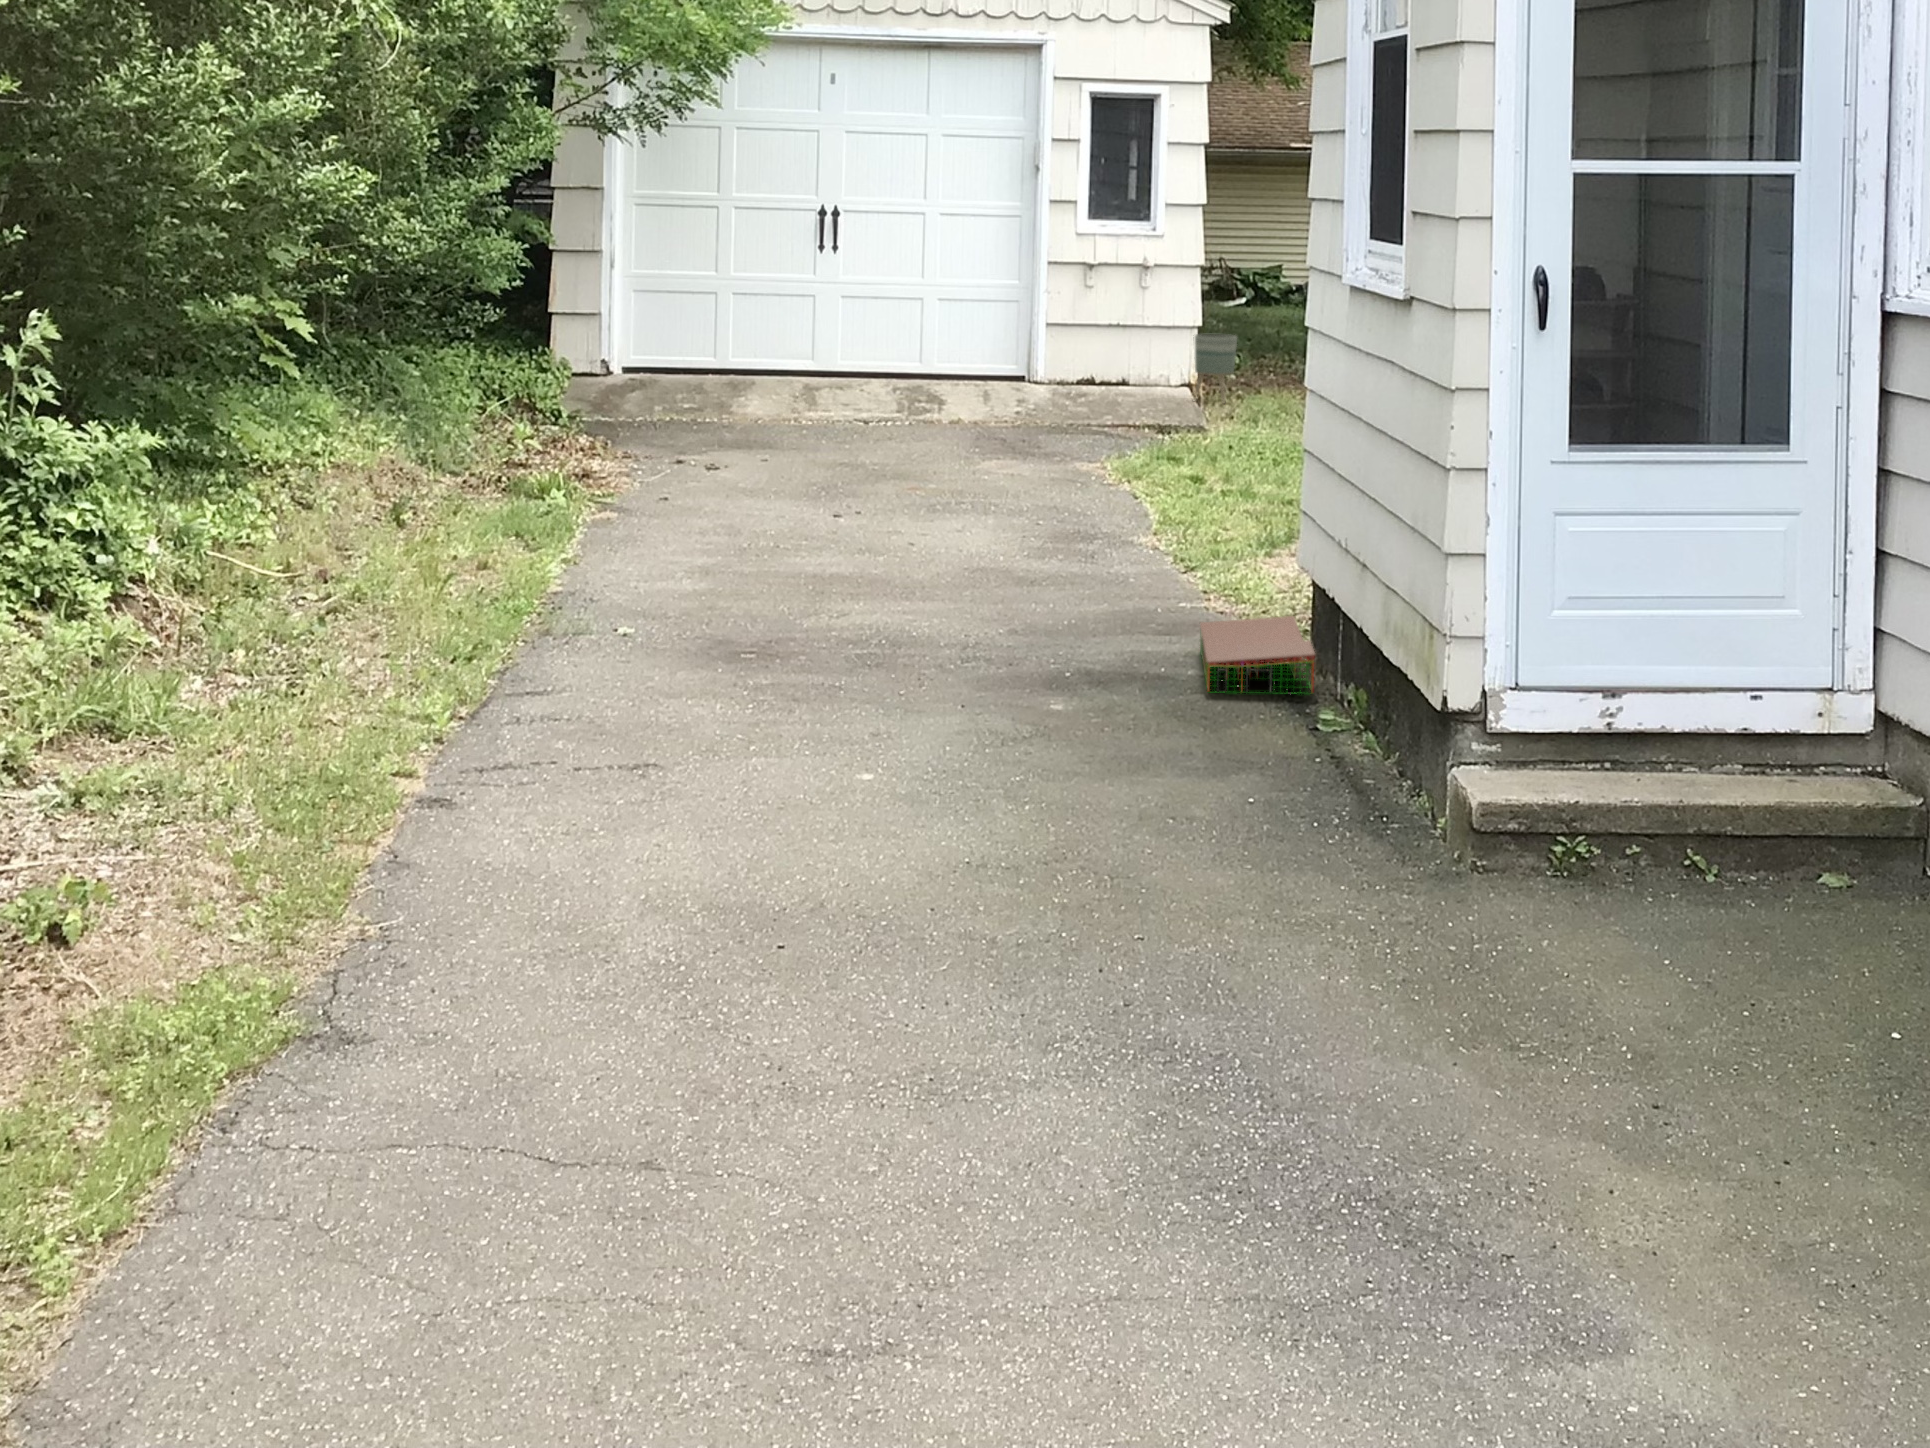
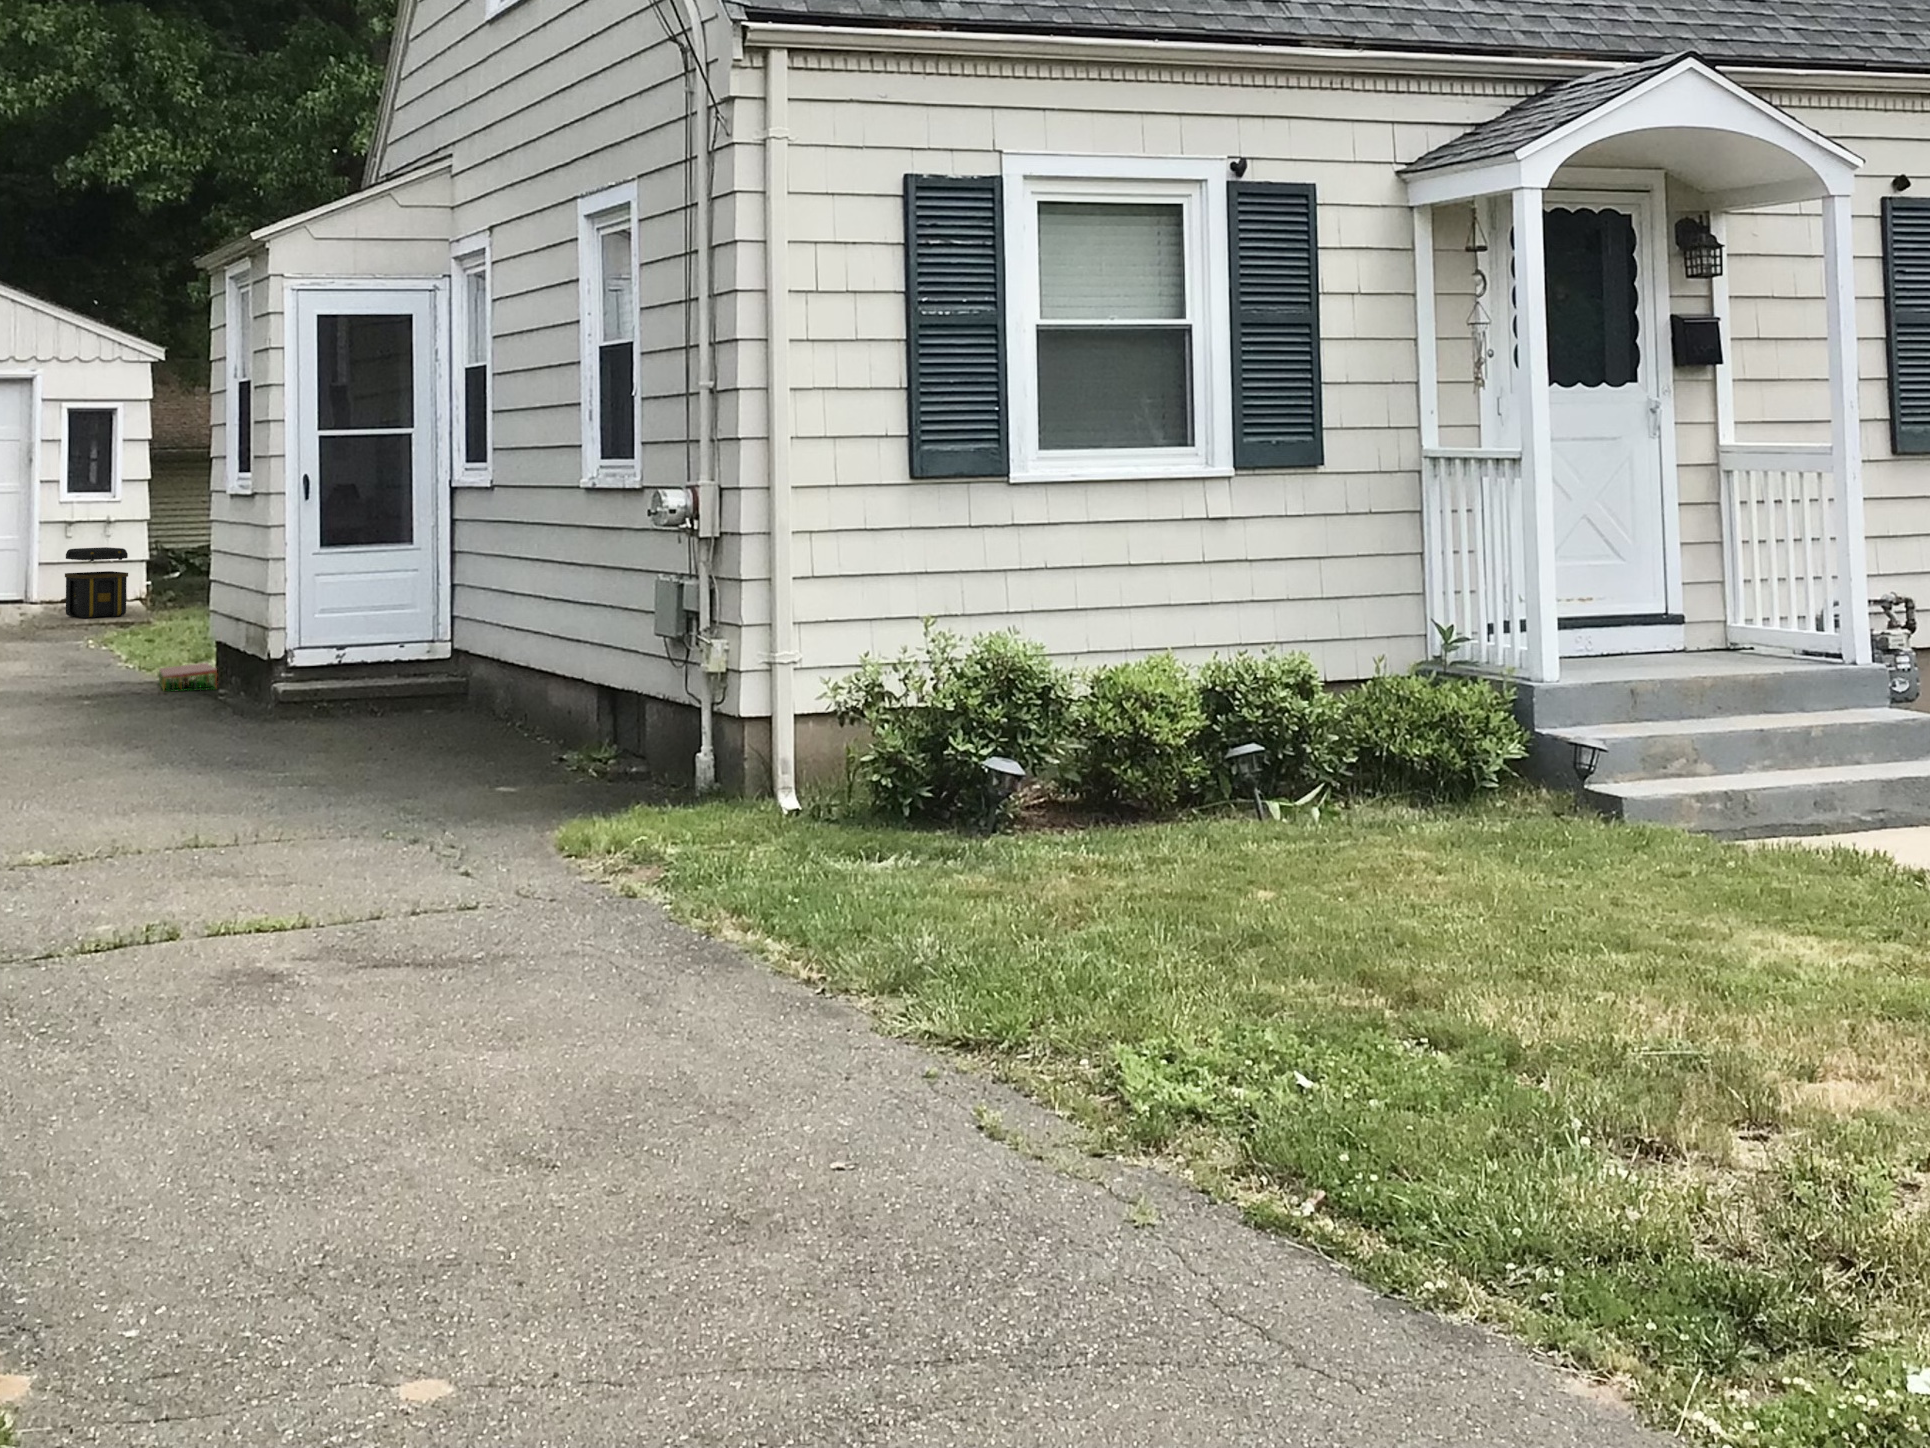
toolbox: none [1082,304,1170,411] -> present [65,547,128,618]
planter: present [1193,334,1237,403] -> none [144,566,175,612]

